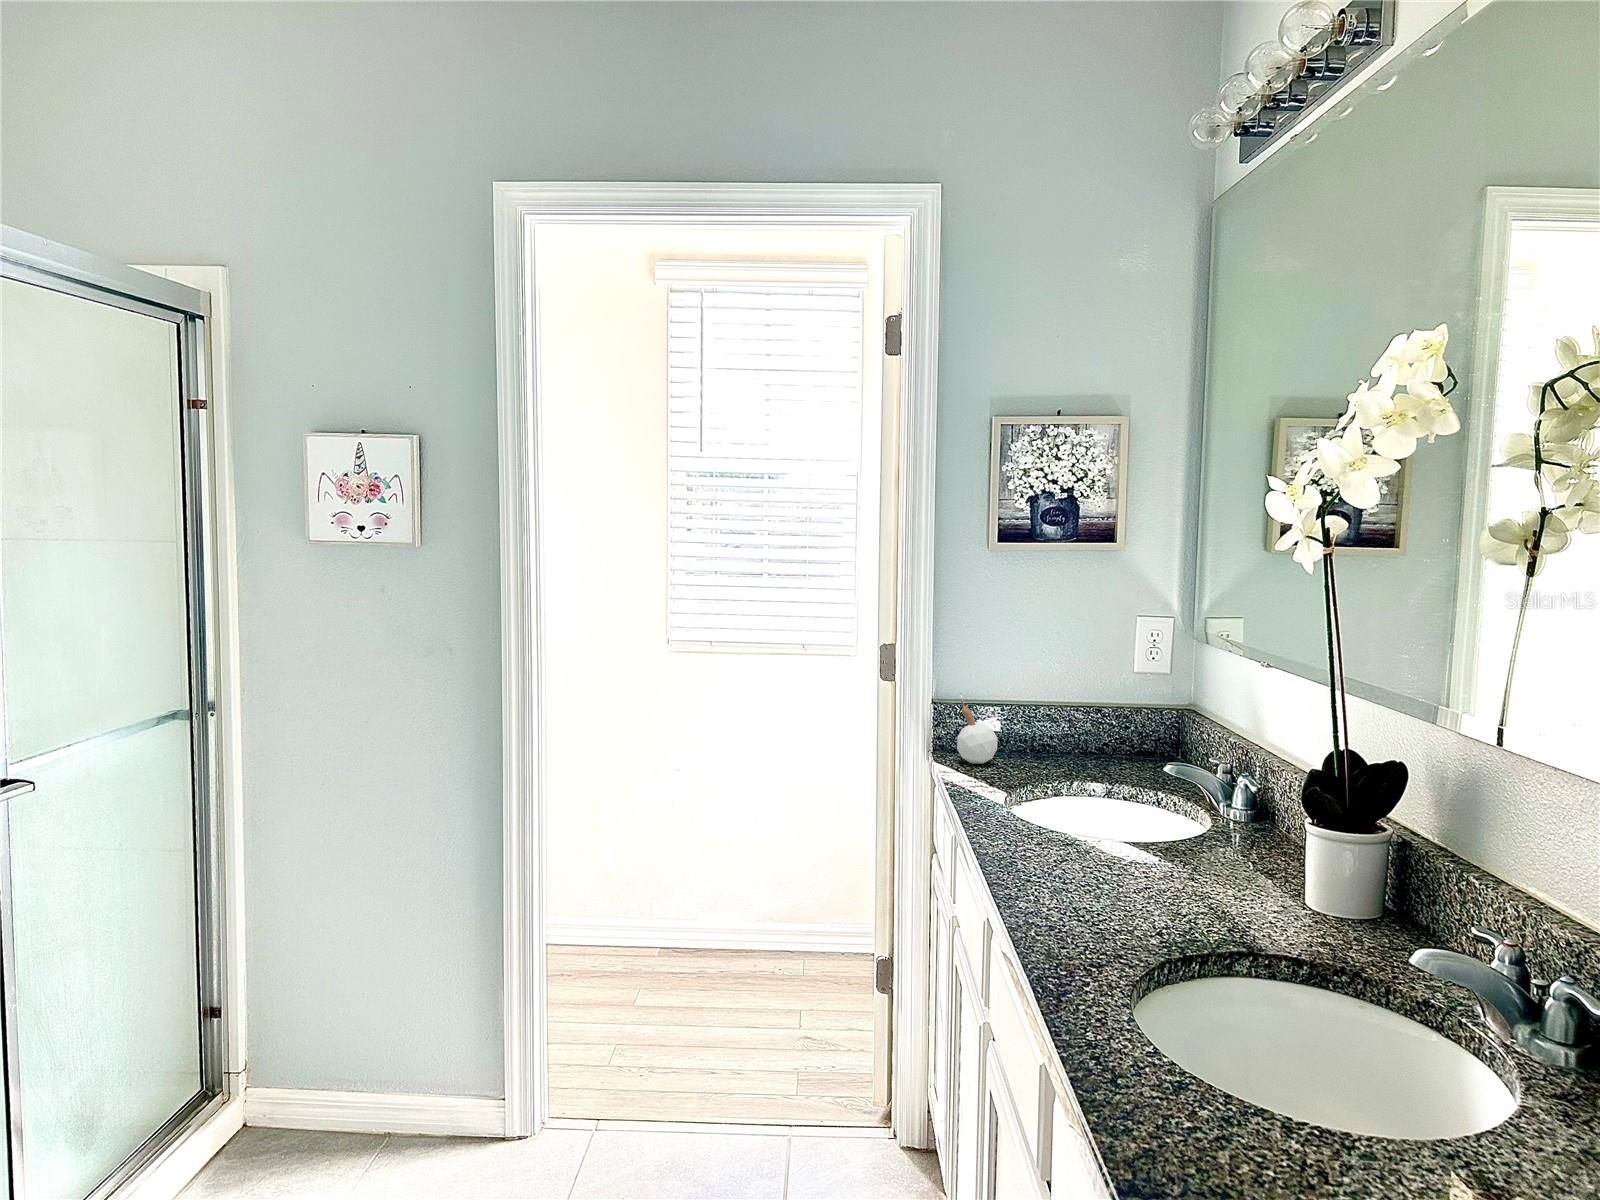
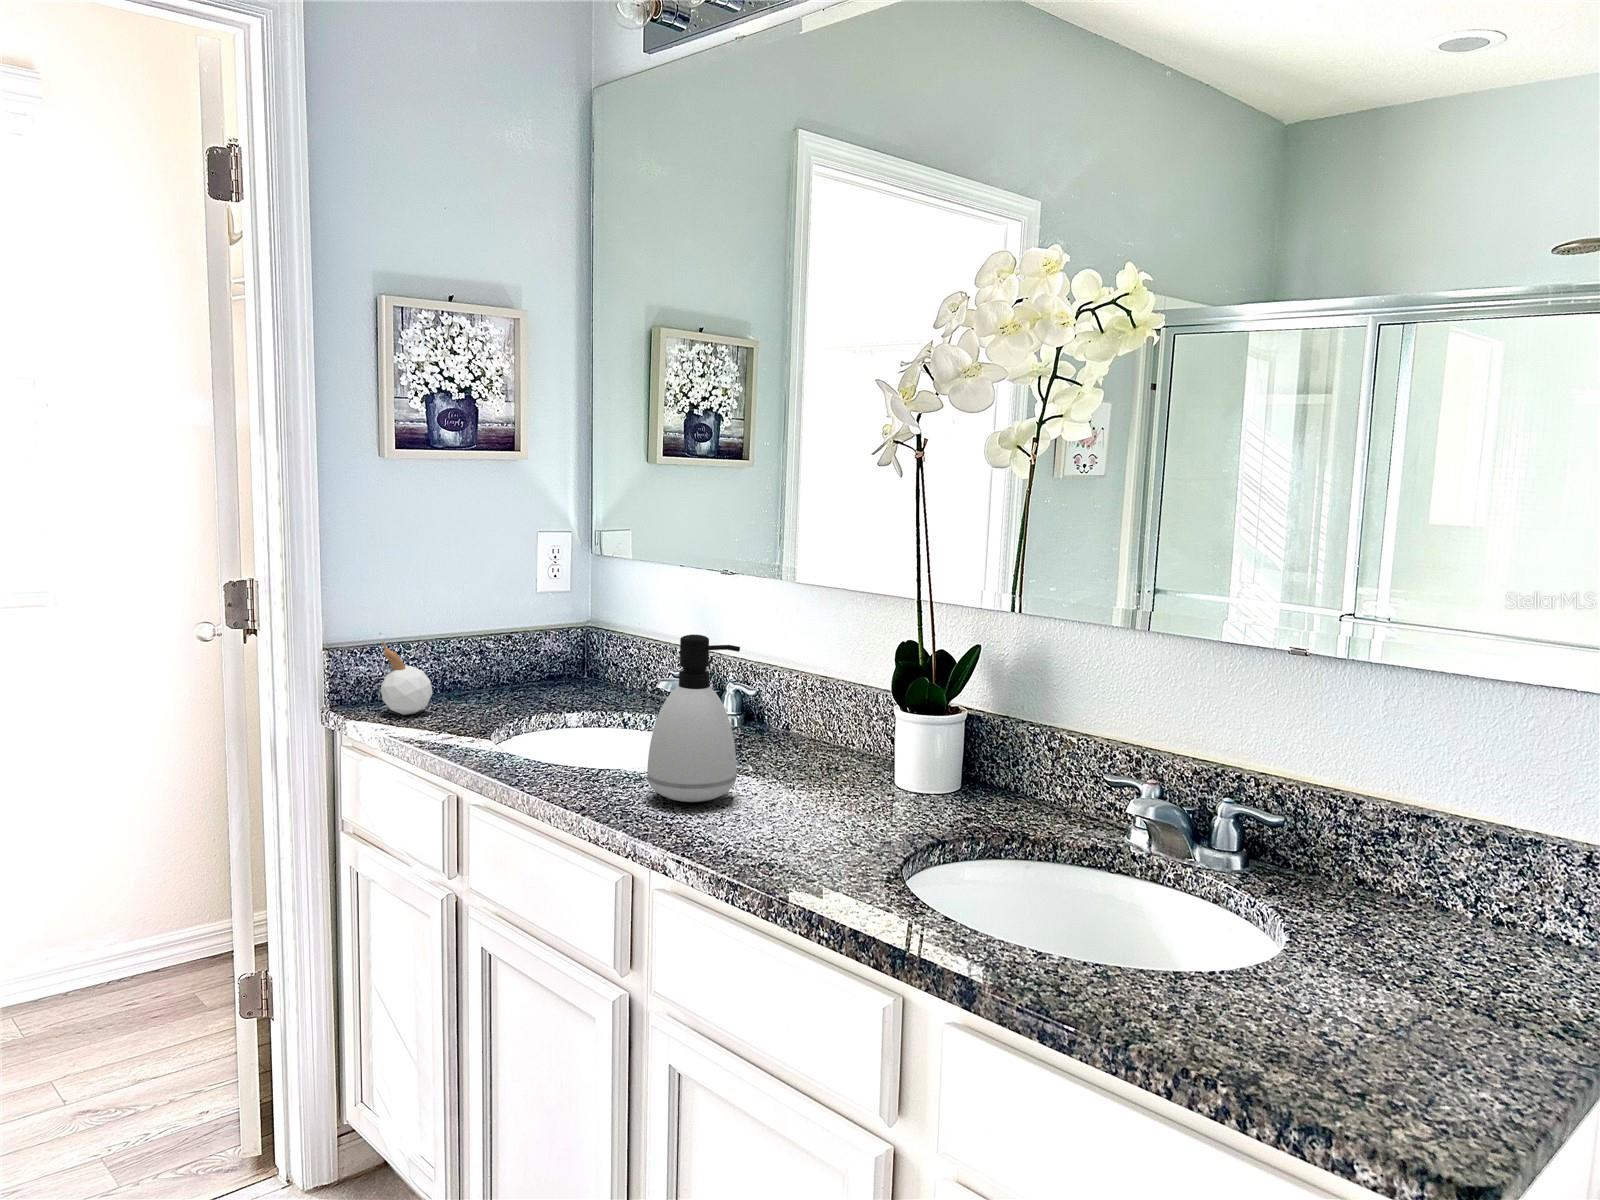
soap dispenser: none [1044,713,1128,869] -> present [647,635,740,802]

